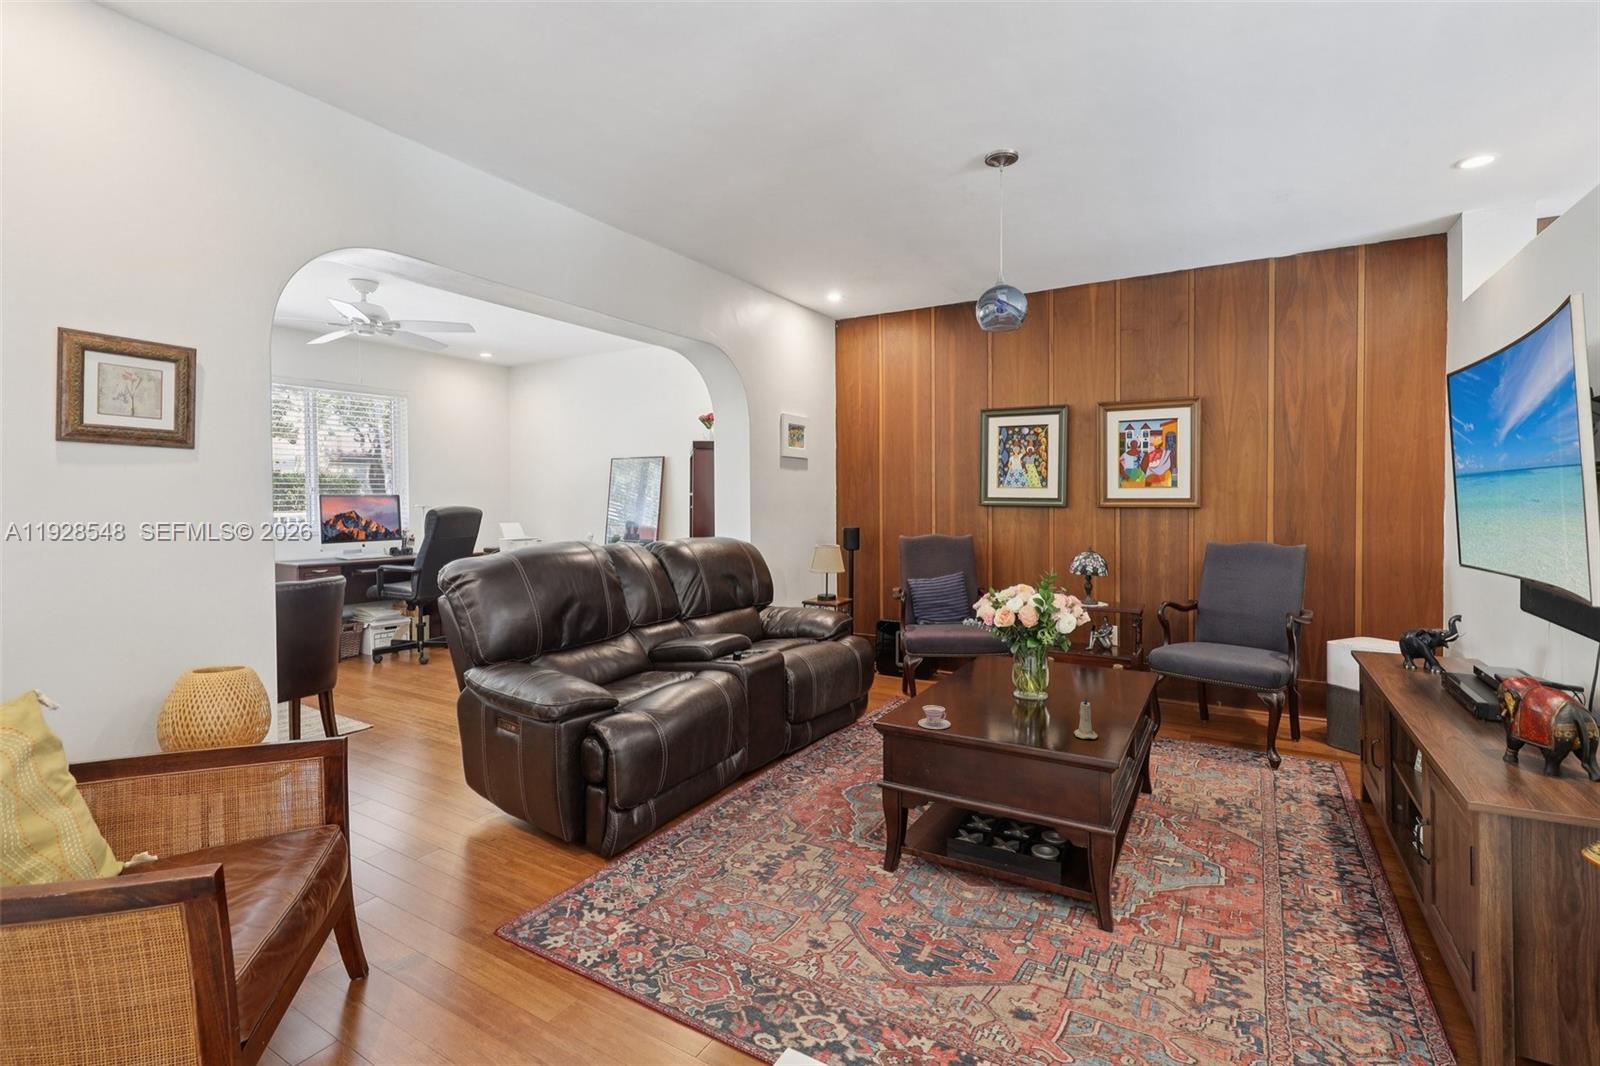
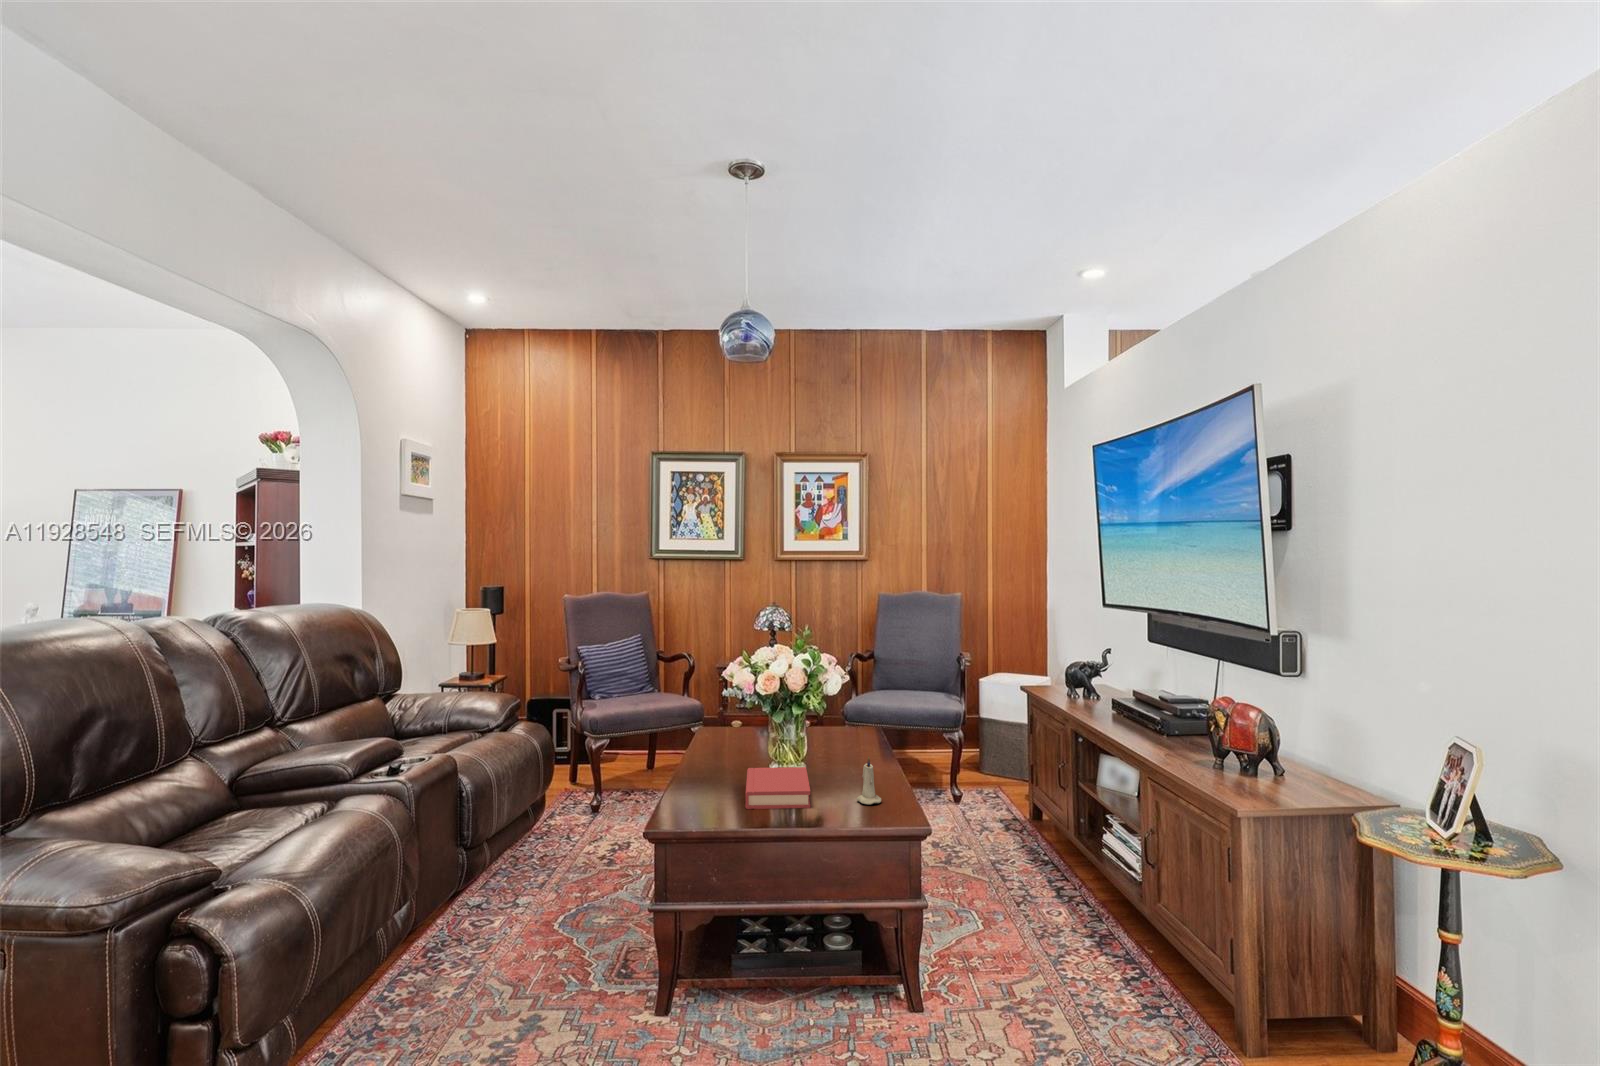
hardback book: none [969,692,1041,733] -> present [745,767,811,809]
teacup: present [918,705,951,729] -> none [691,793,729,822]

